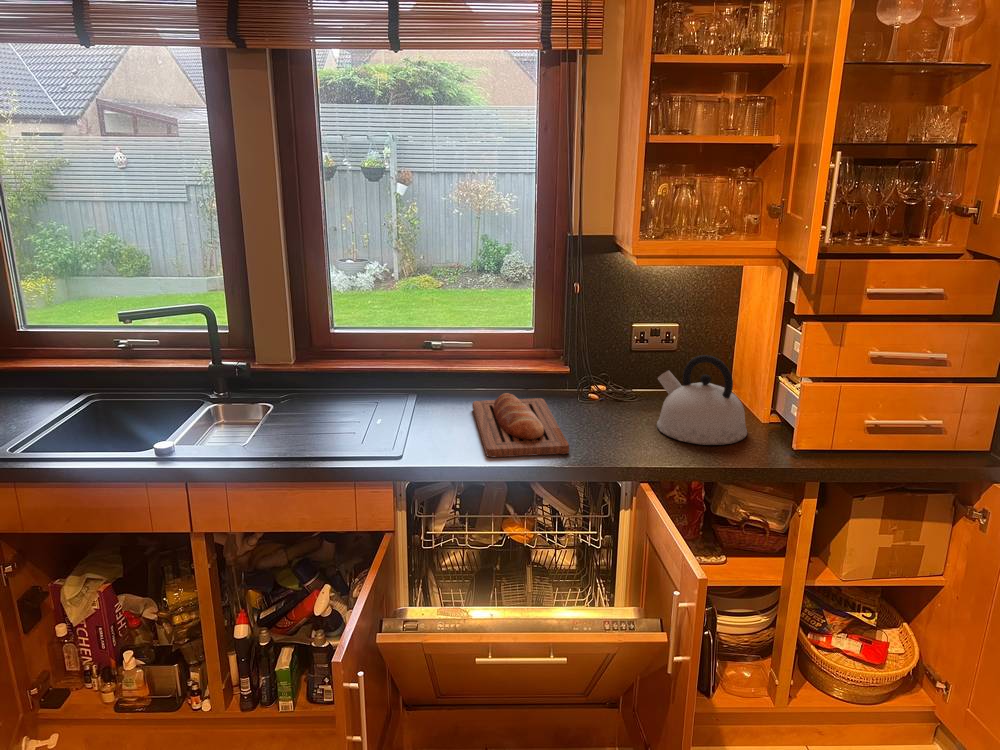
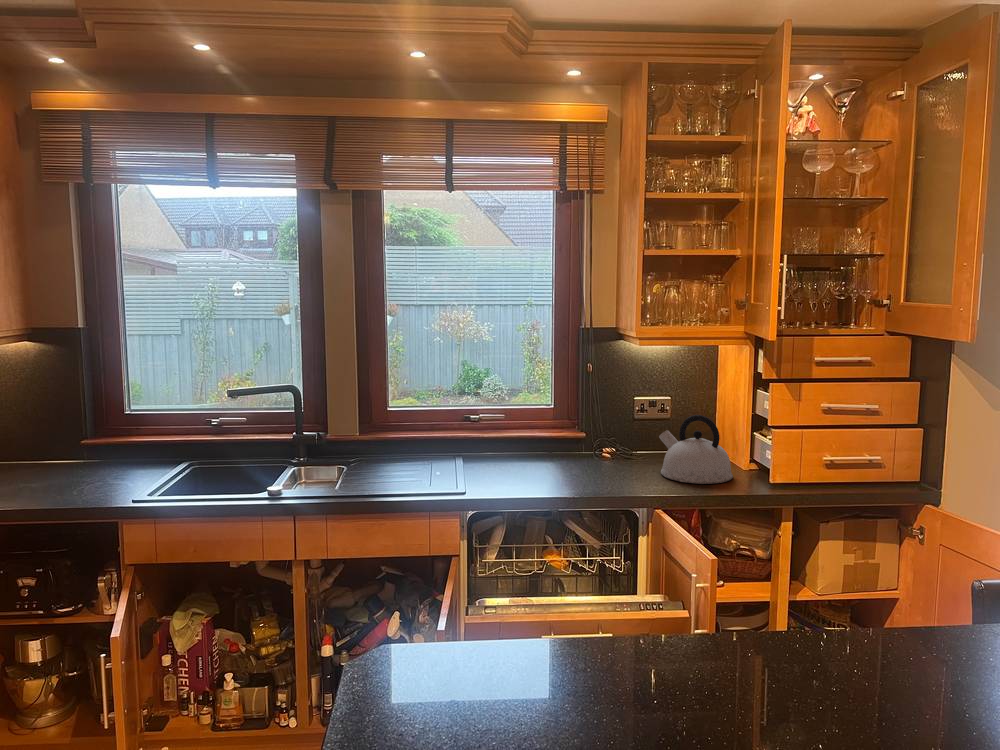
bread loaf: present [472,393,570,458] -> none [510,452,597,494]

